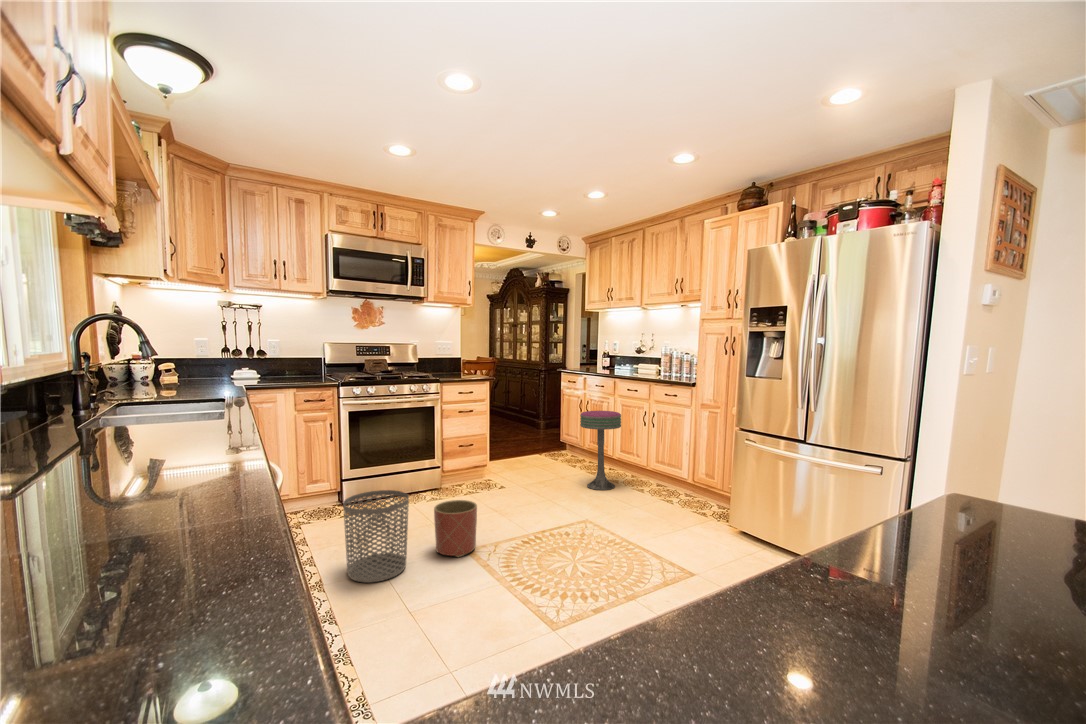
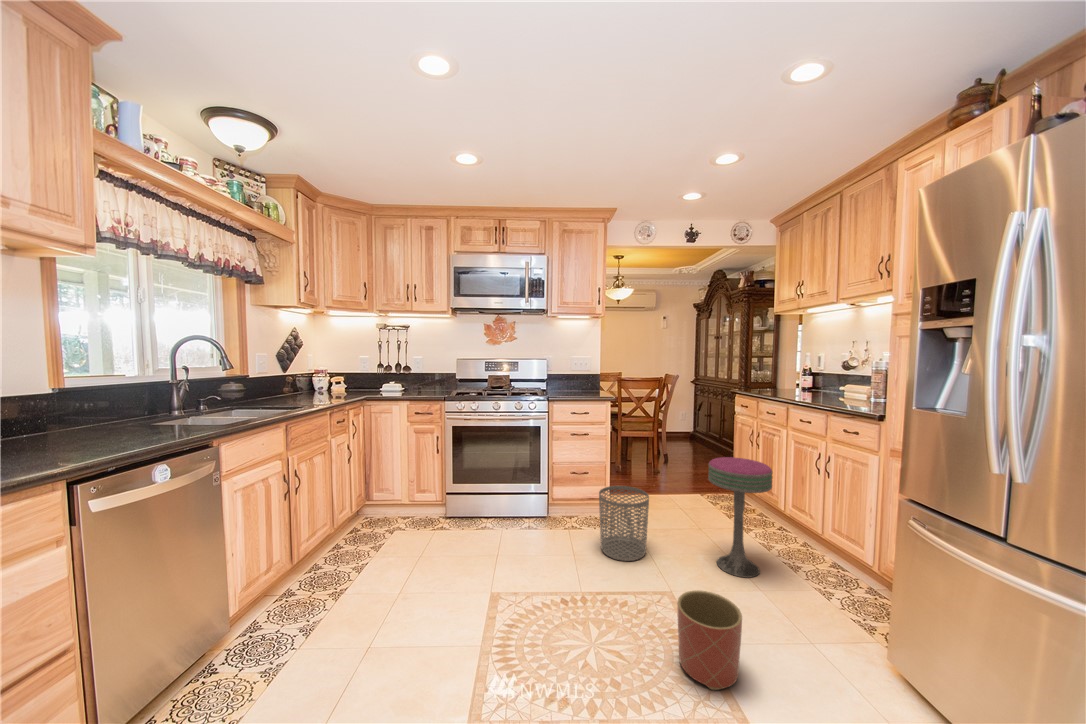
waste bin: present [343,490,409,582] -> present [599,486,649,561]
planter: present [434,500,477,557] -> present [677,591,742,690]

